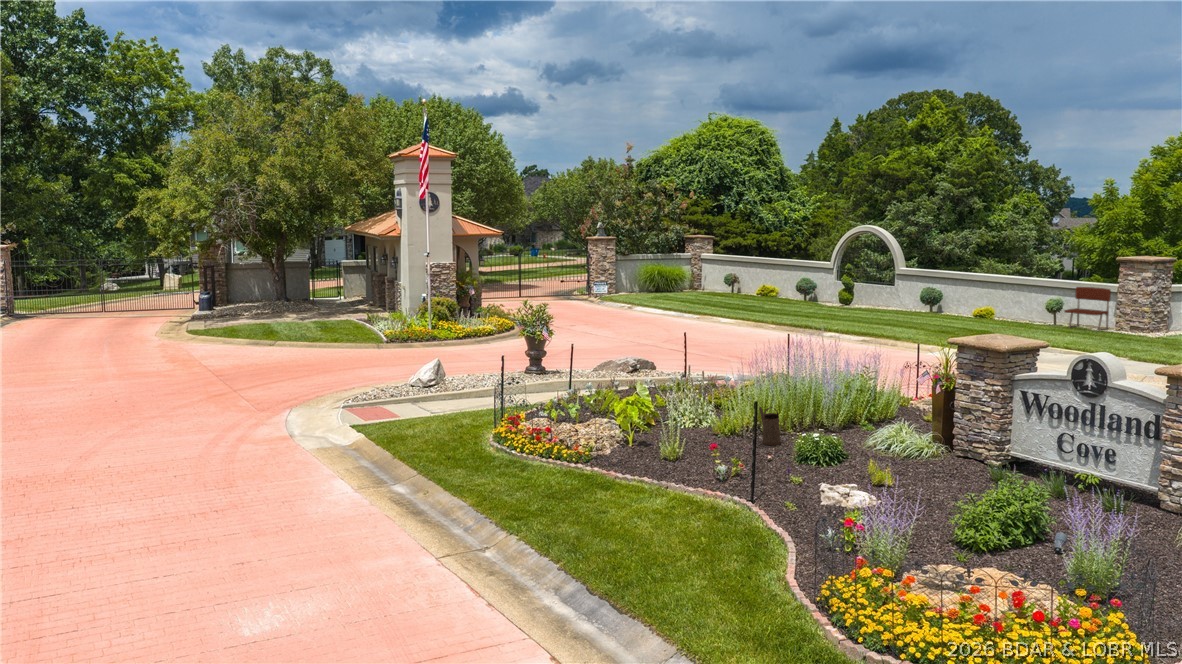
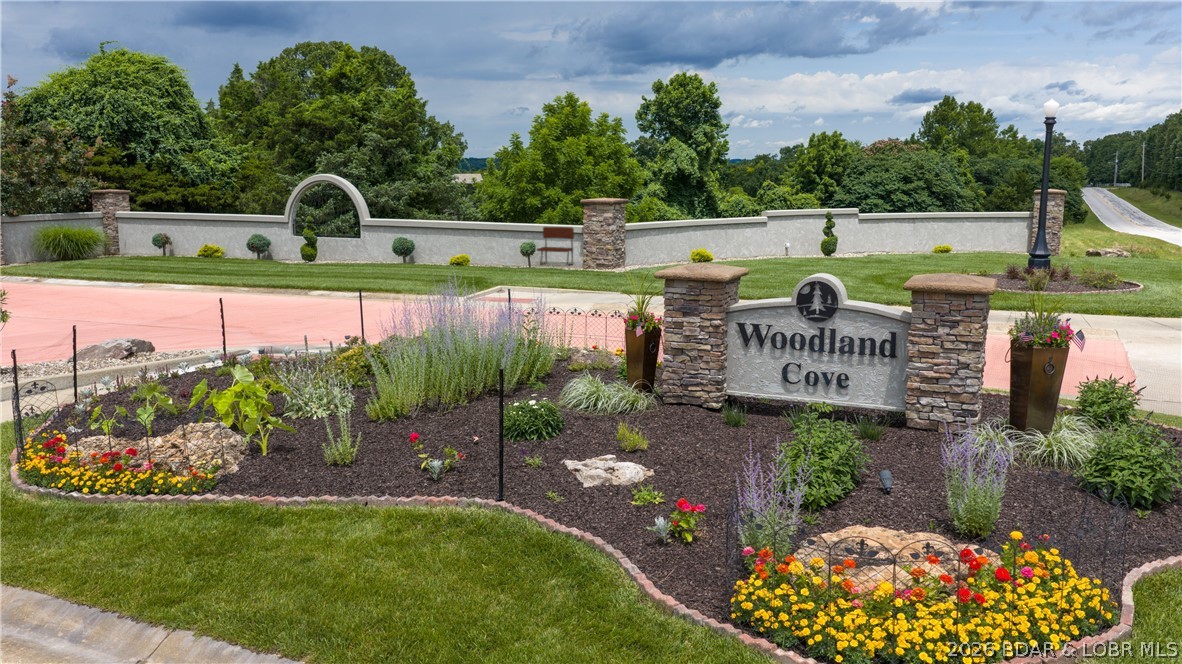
watering can: present [759,407,781,445] -> none [426,374,465,423]

